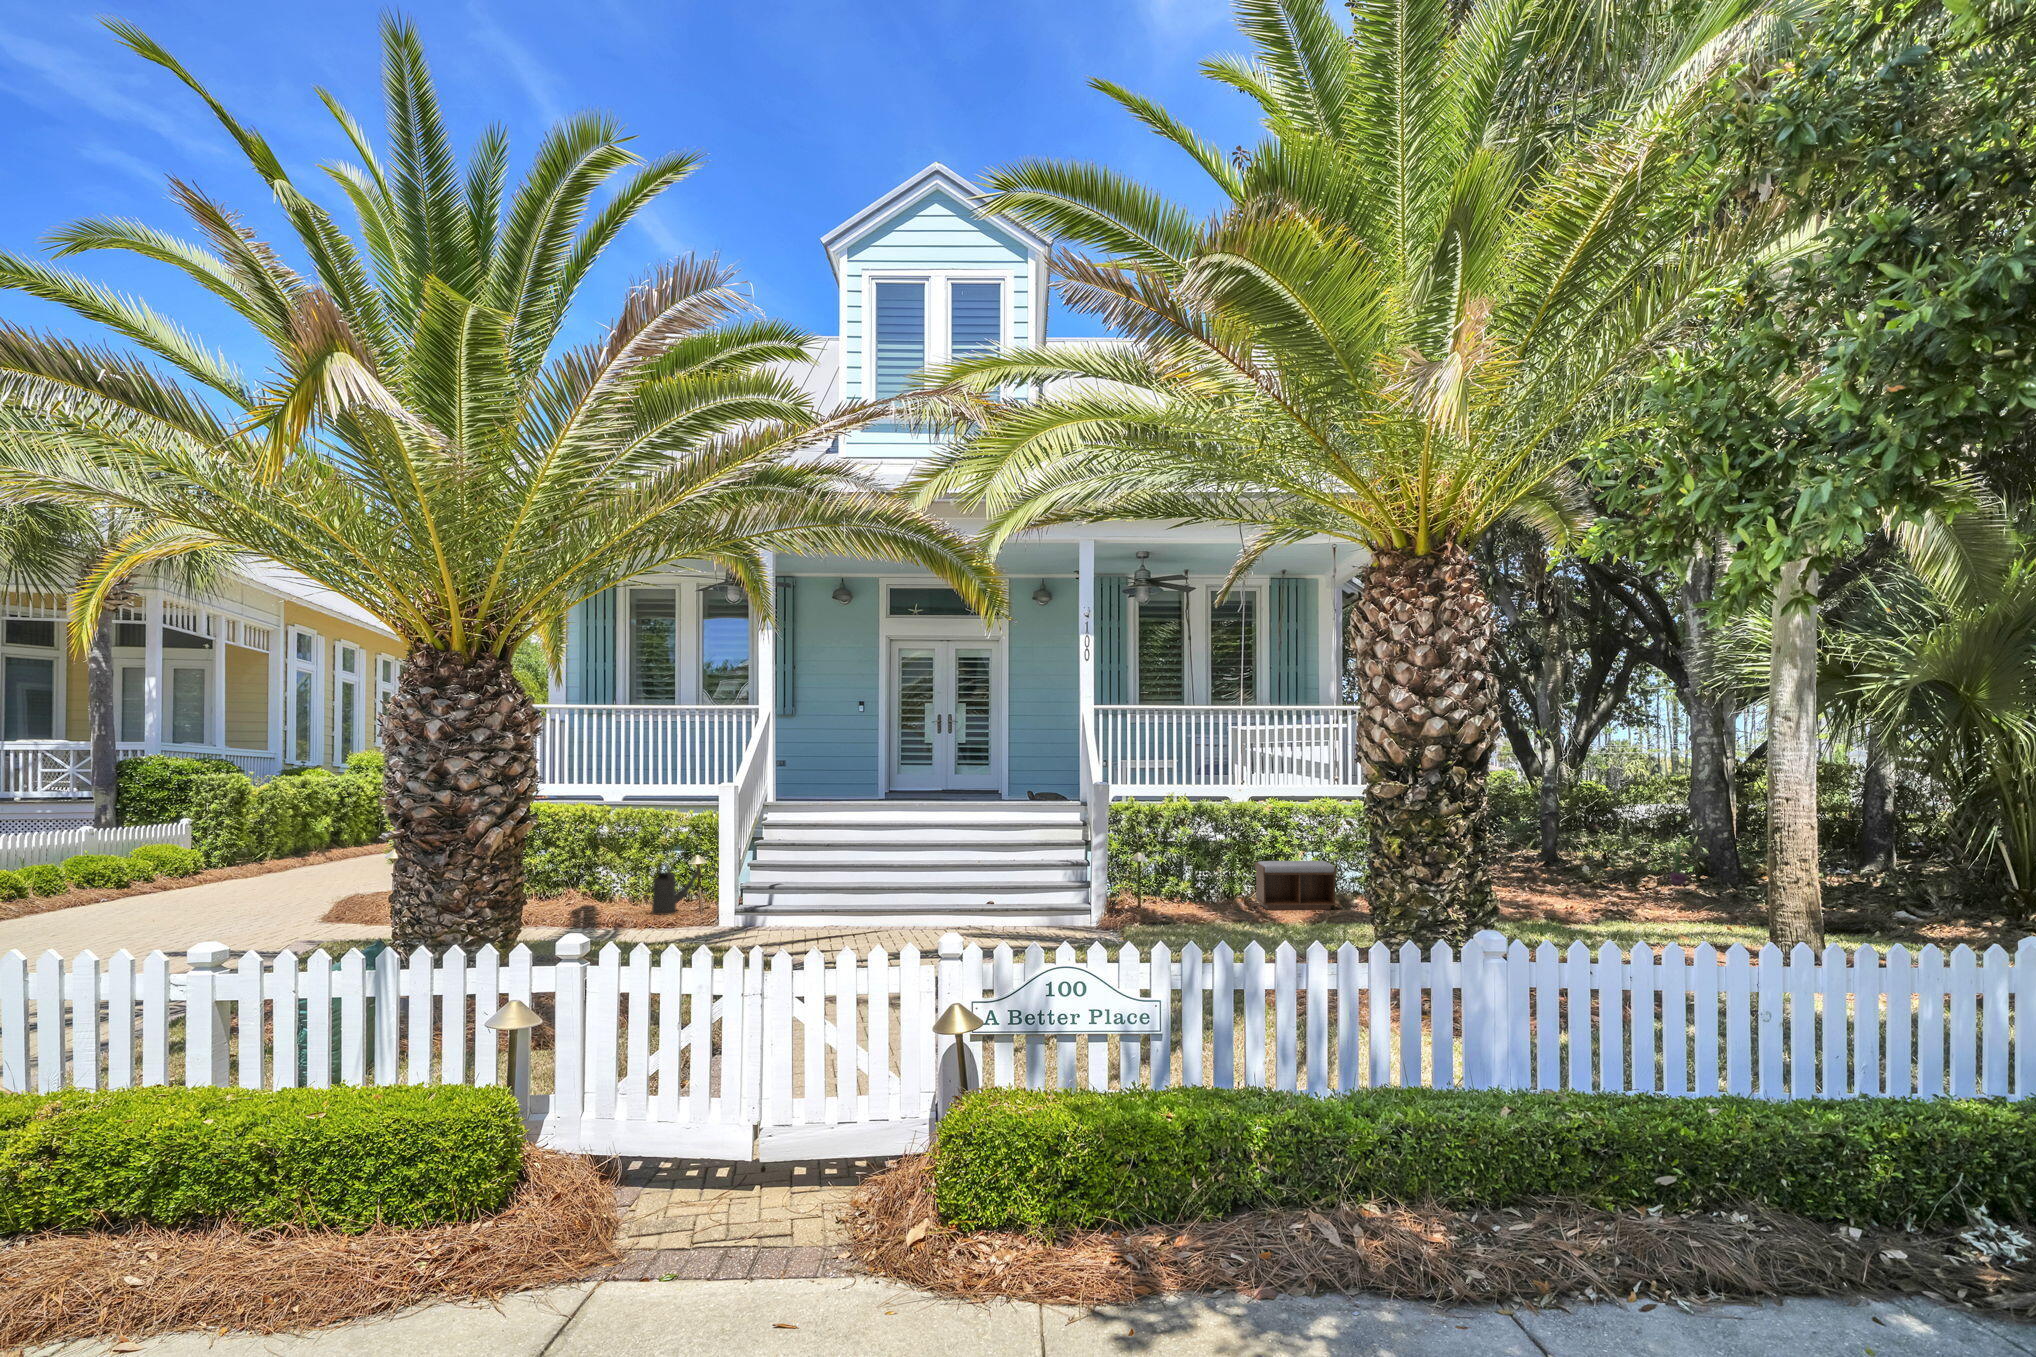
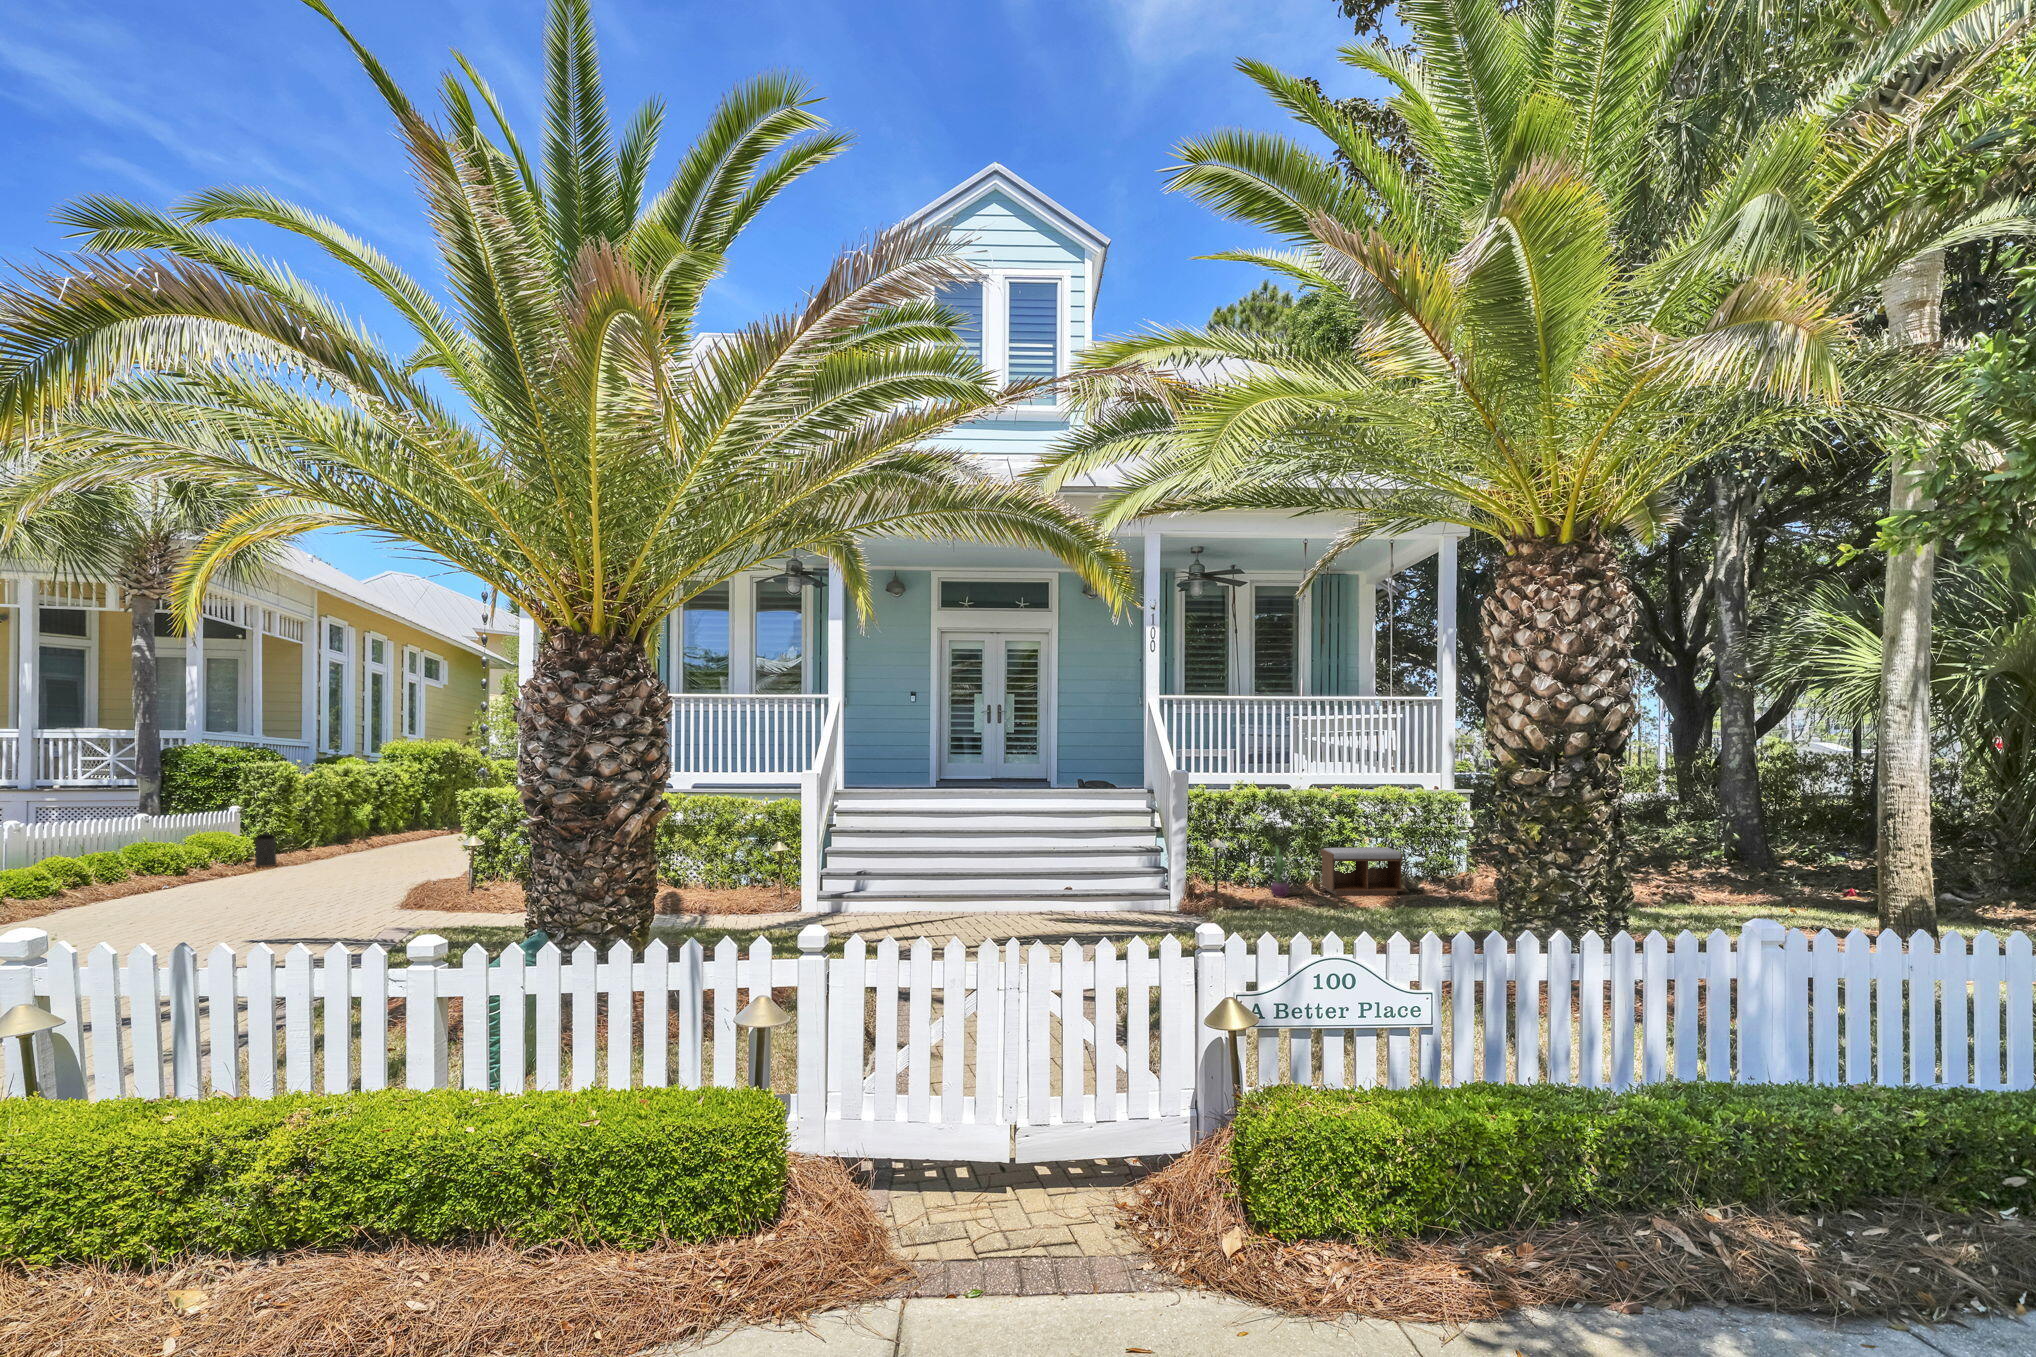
decorative plant: present [1669,843,1692,885] -> present [1258,847,1289,898]
watering can: present [645,864,701,915] -> present [254,831,277,867]

